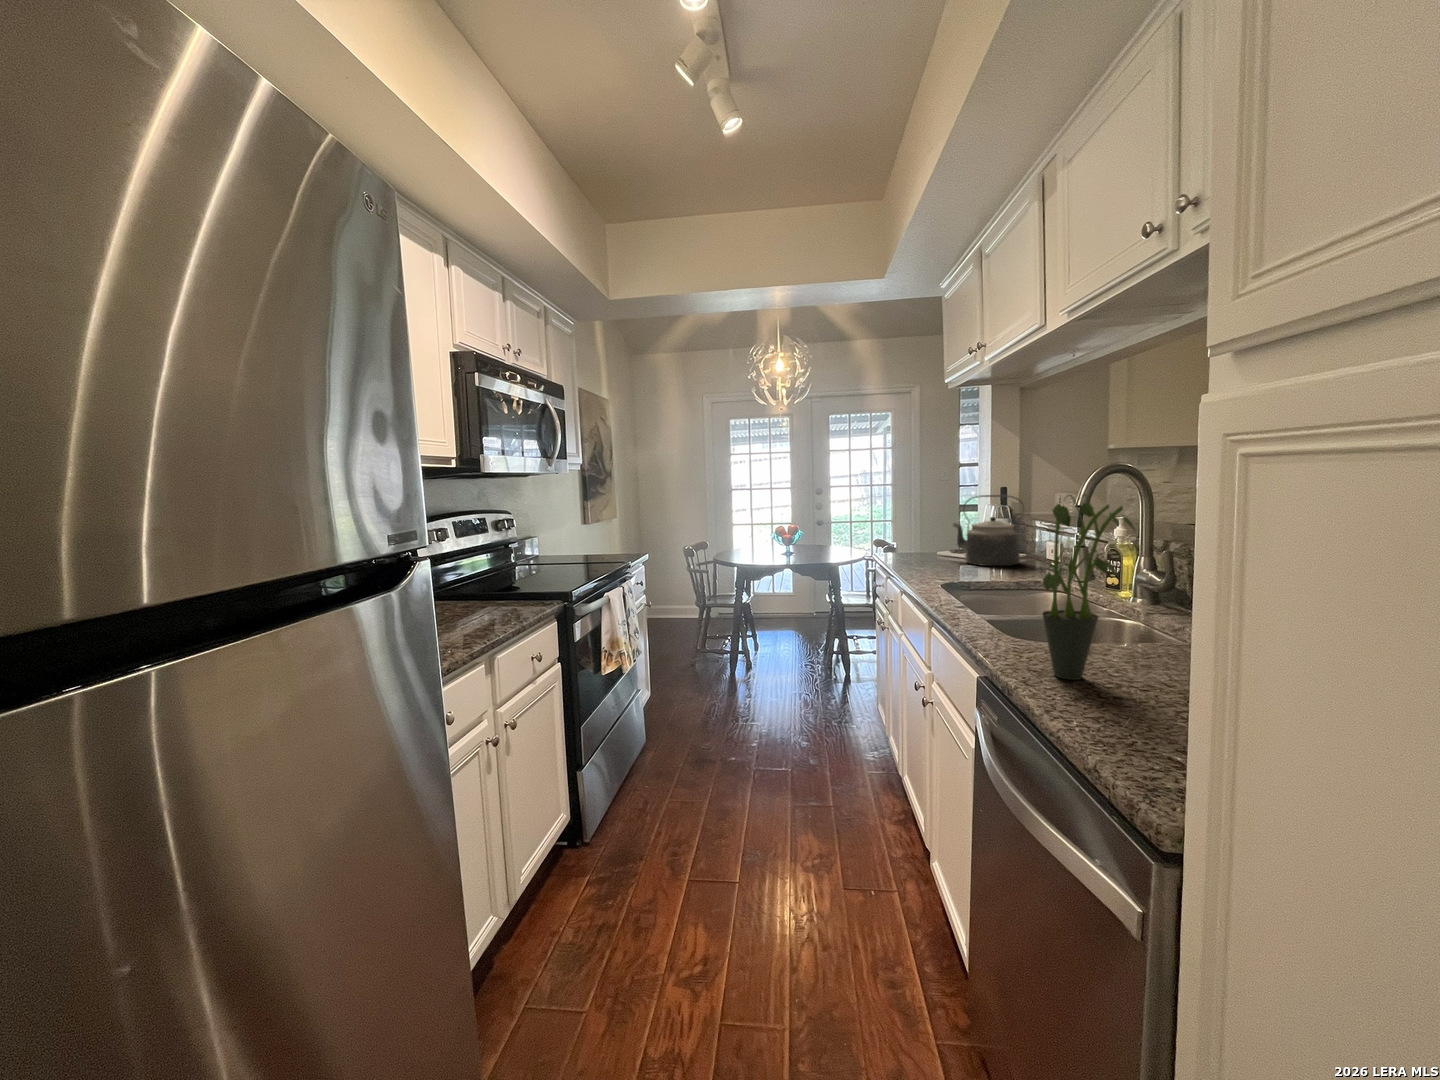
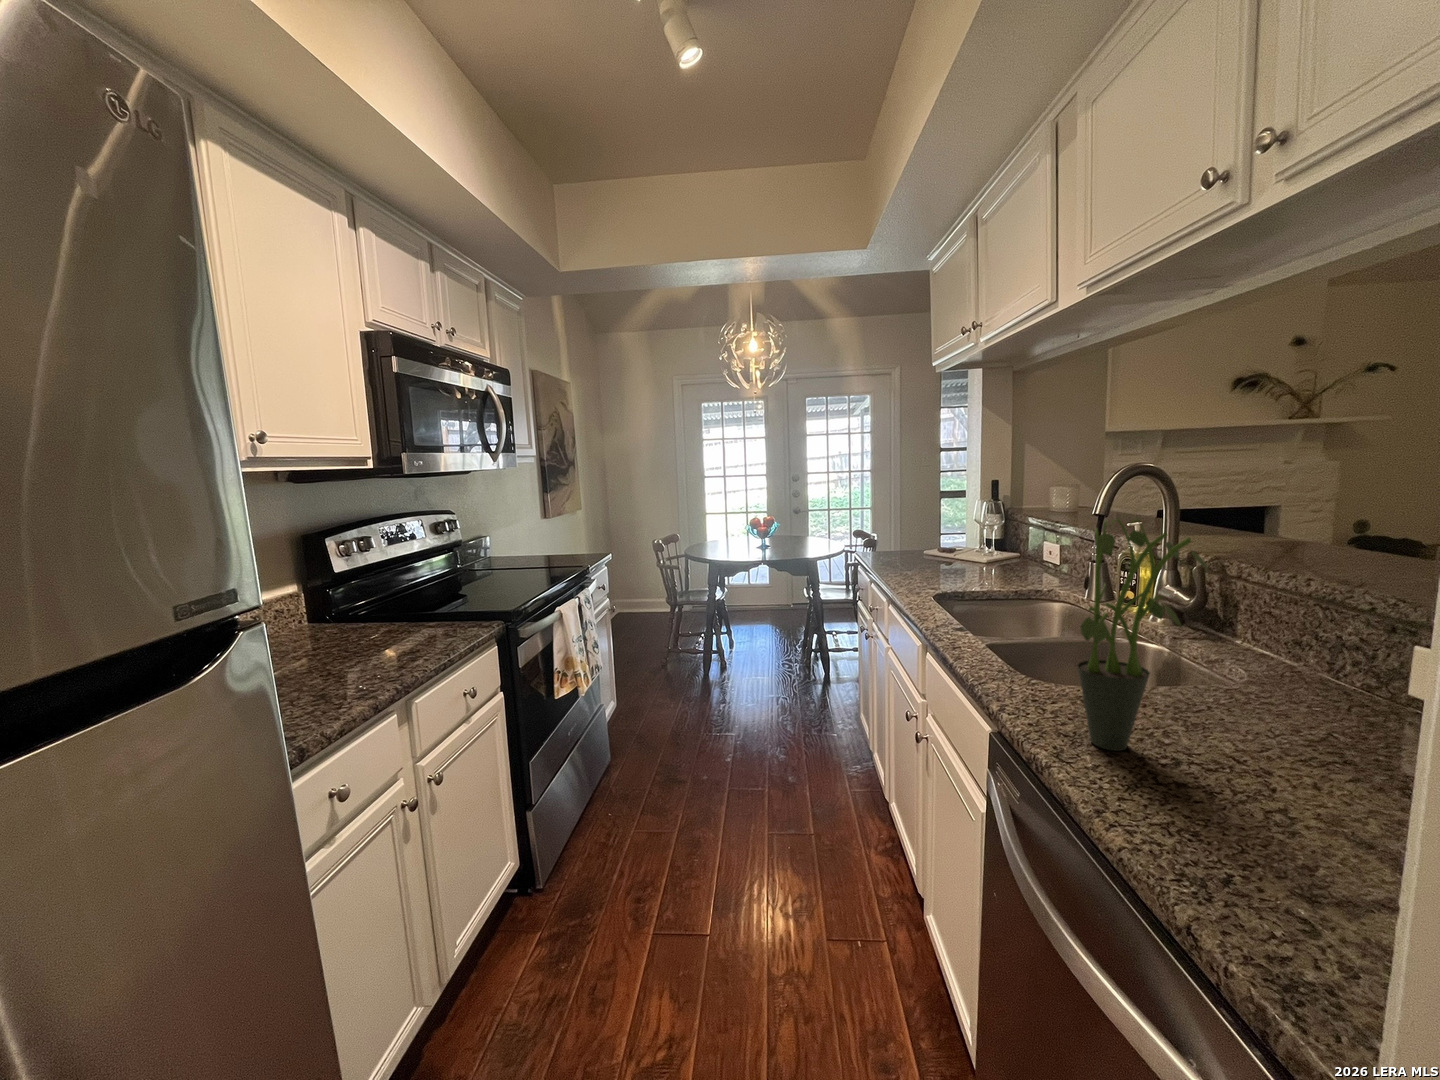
kettle: present [953,495,1024,566] -> none [941,490,1019,568]

